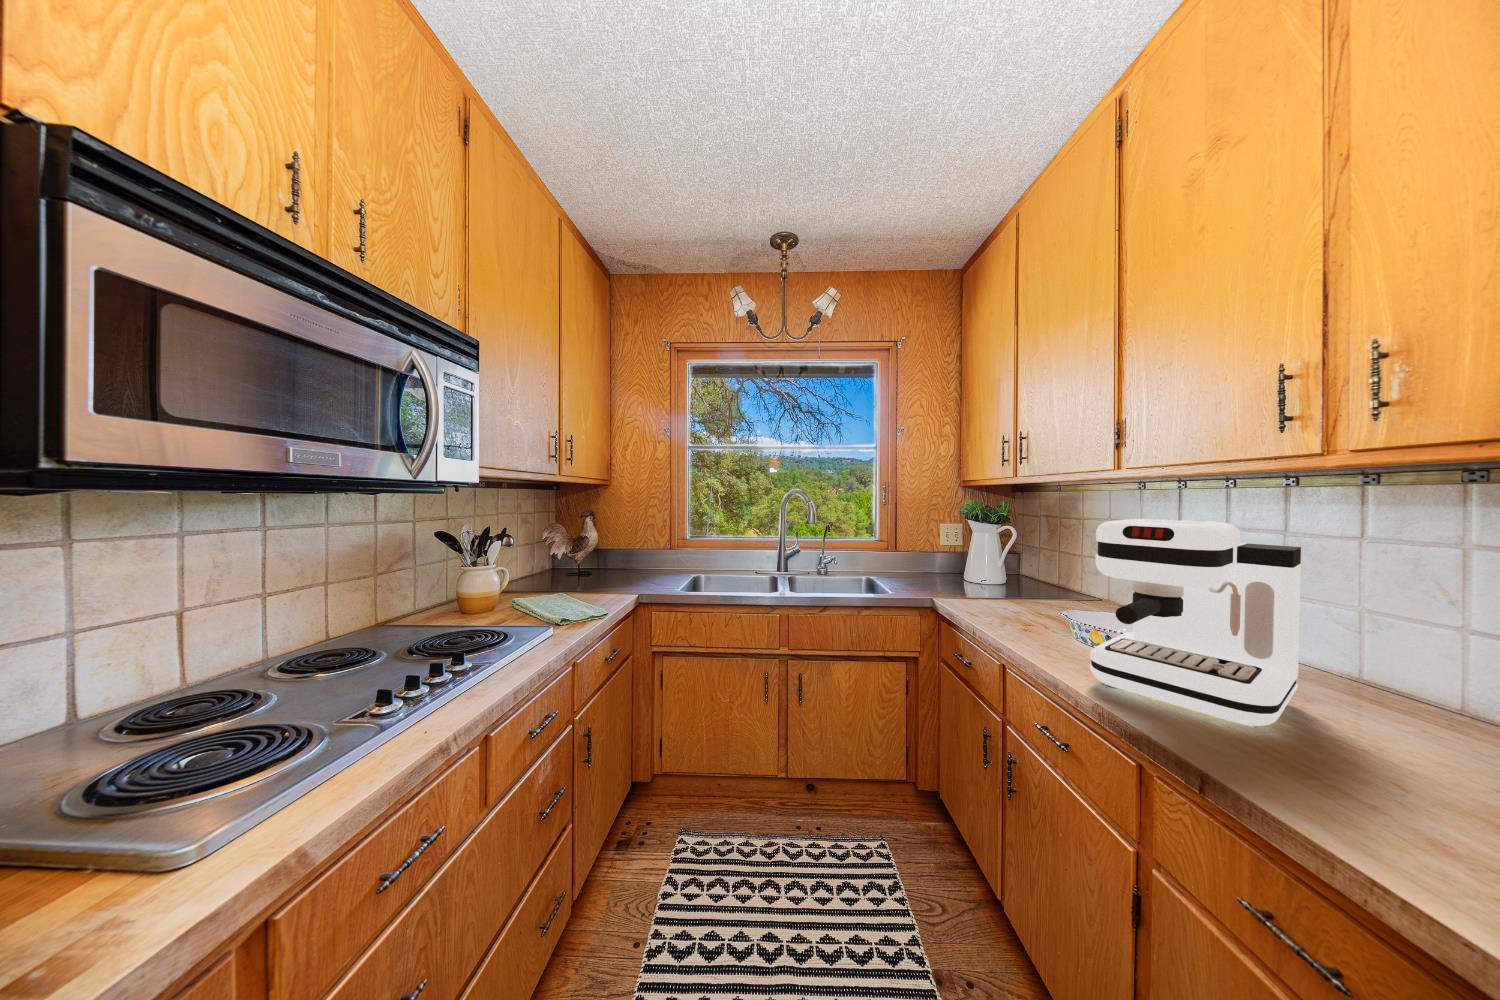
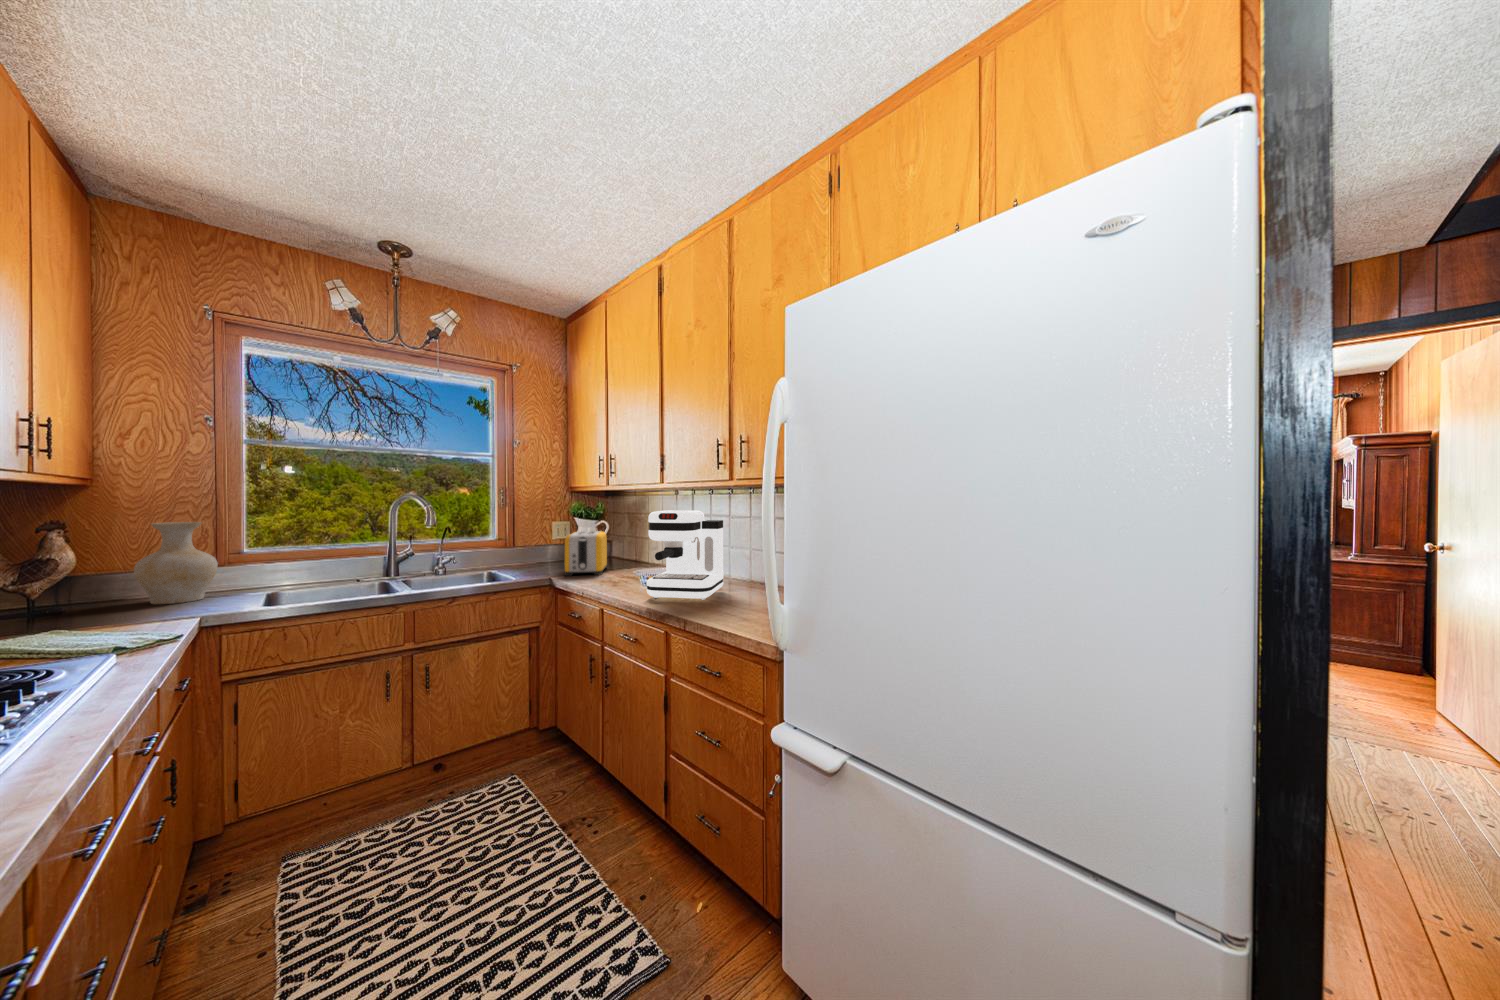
vase: none [617,511,662,574] -> present [134,522,218,604]
toaster: none [951,537,1013,601] -> present [565,531,607,576]

